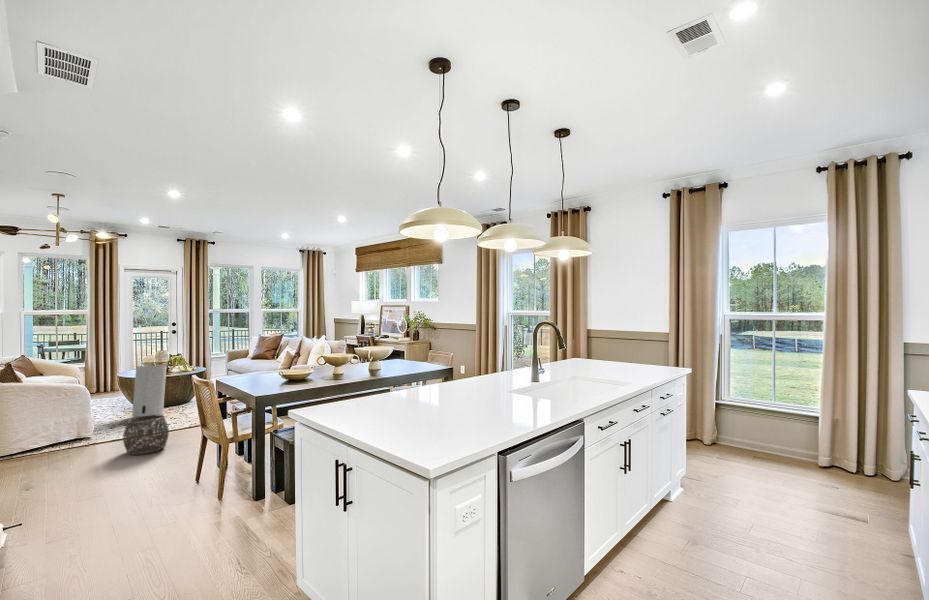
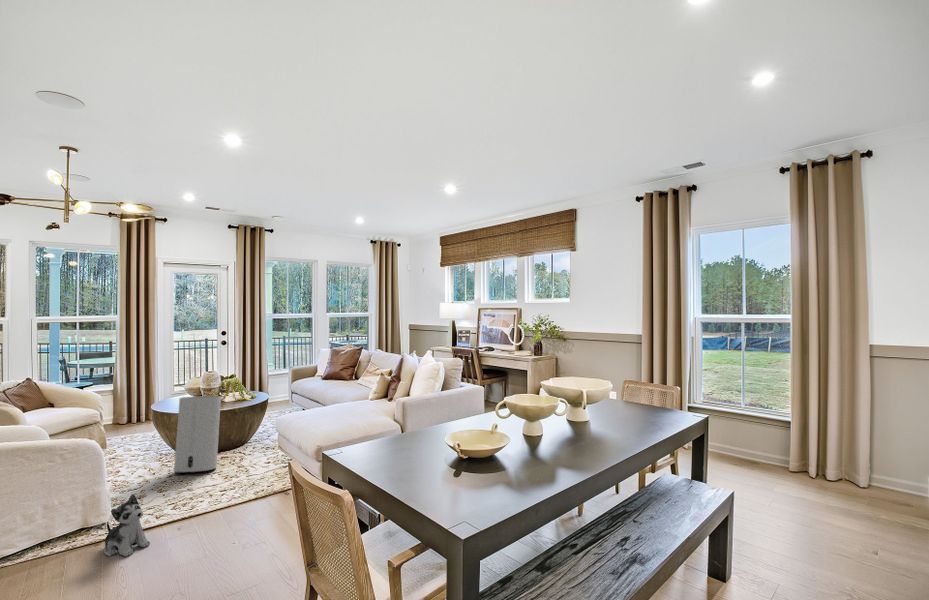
woven basket: present [123,415,169,455] -> none [158,492,234,572]
plush toy: none [88,416,117,451] -> present [104,494,150,556]

